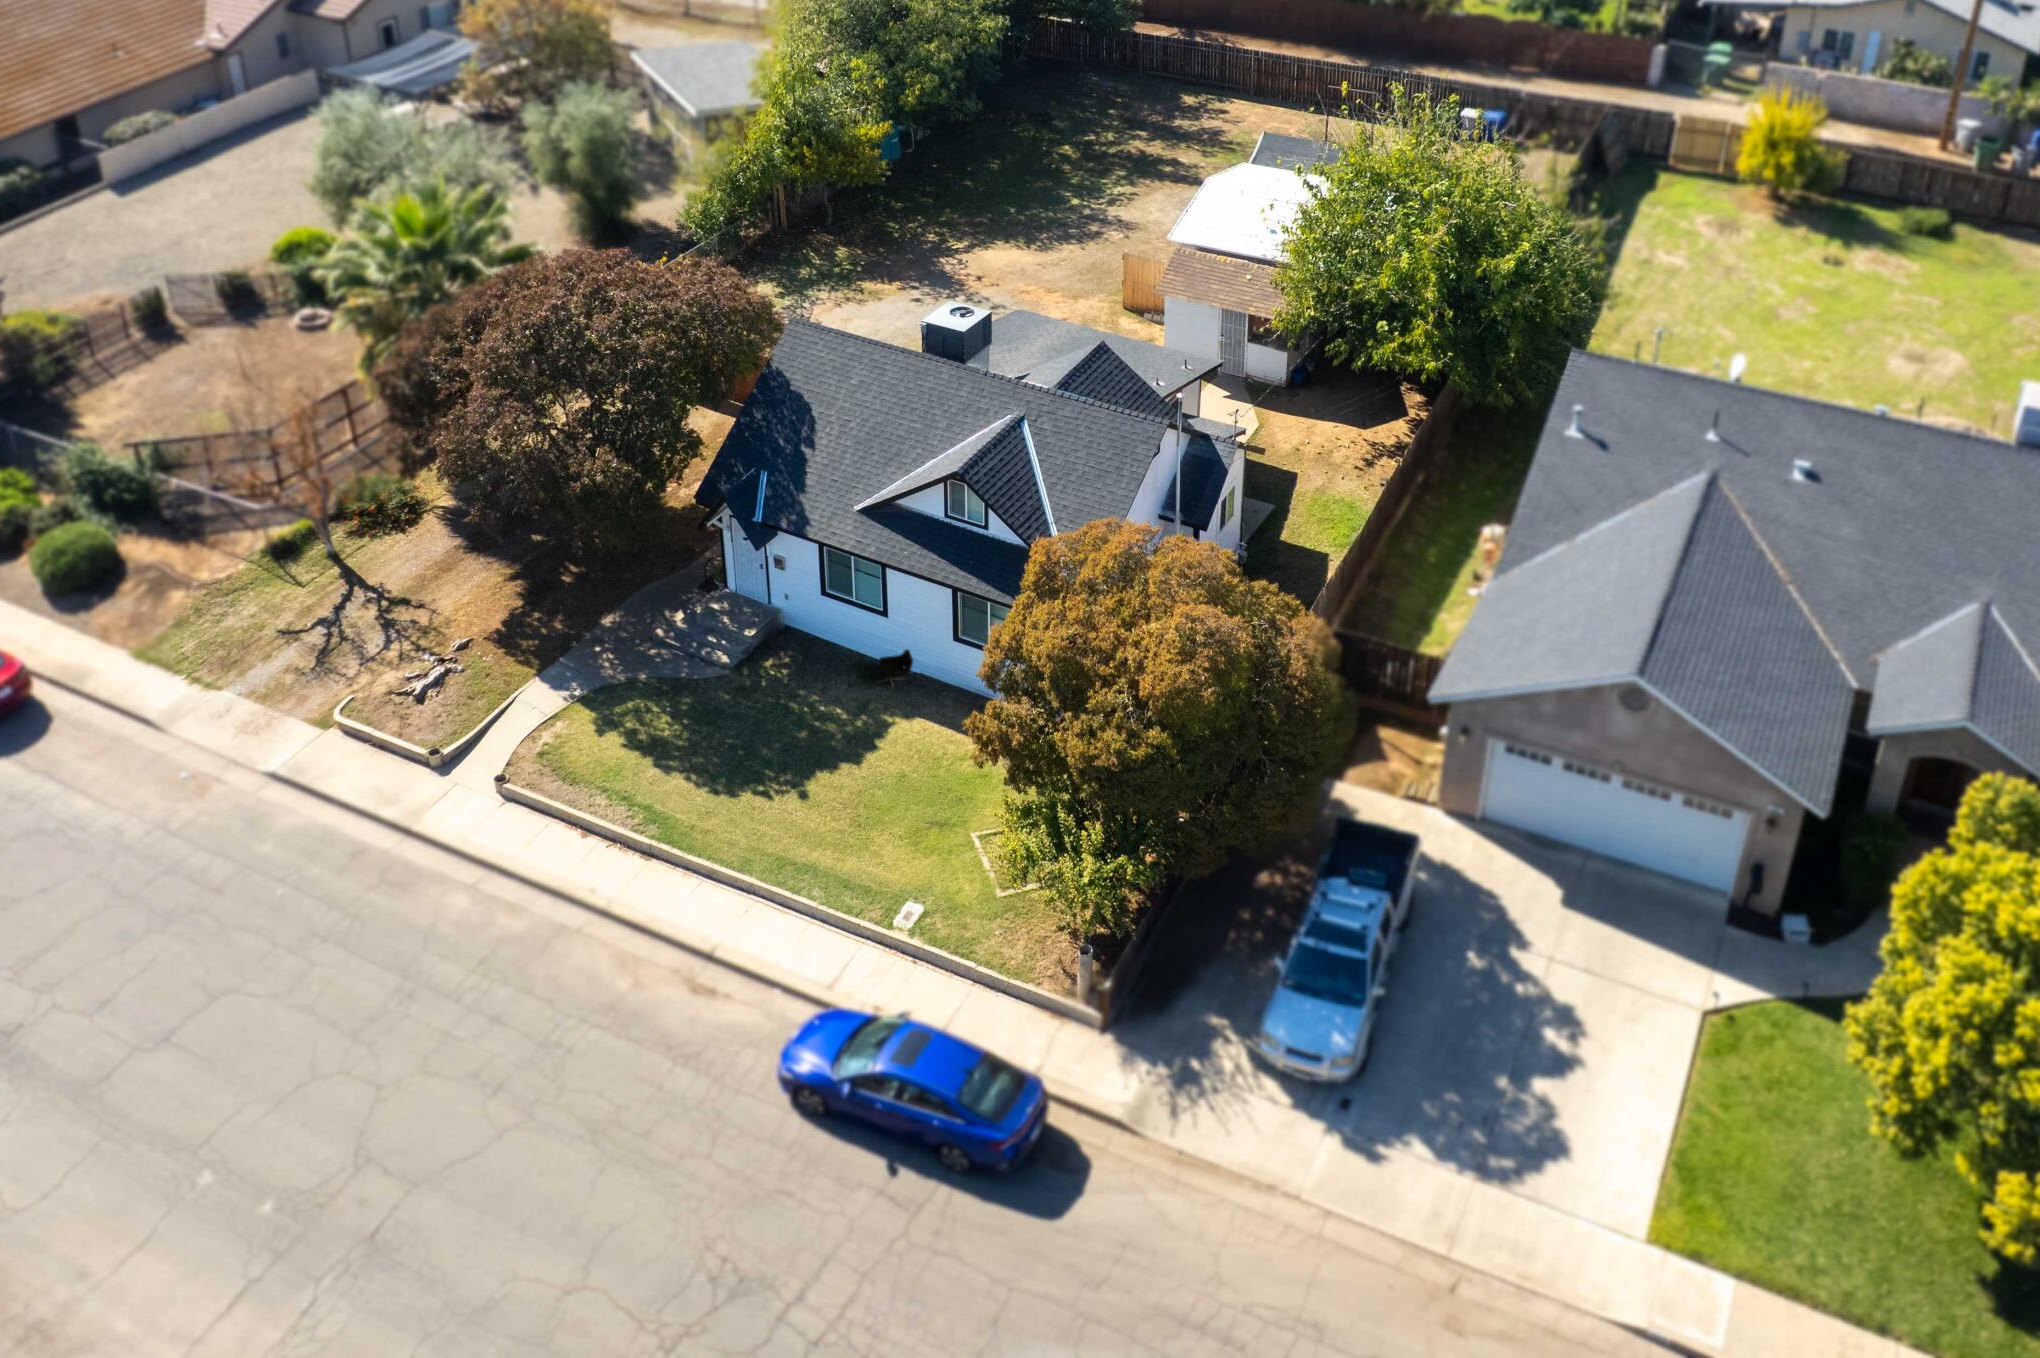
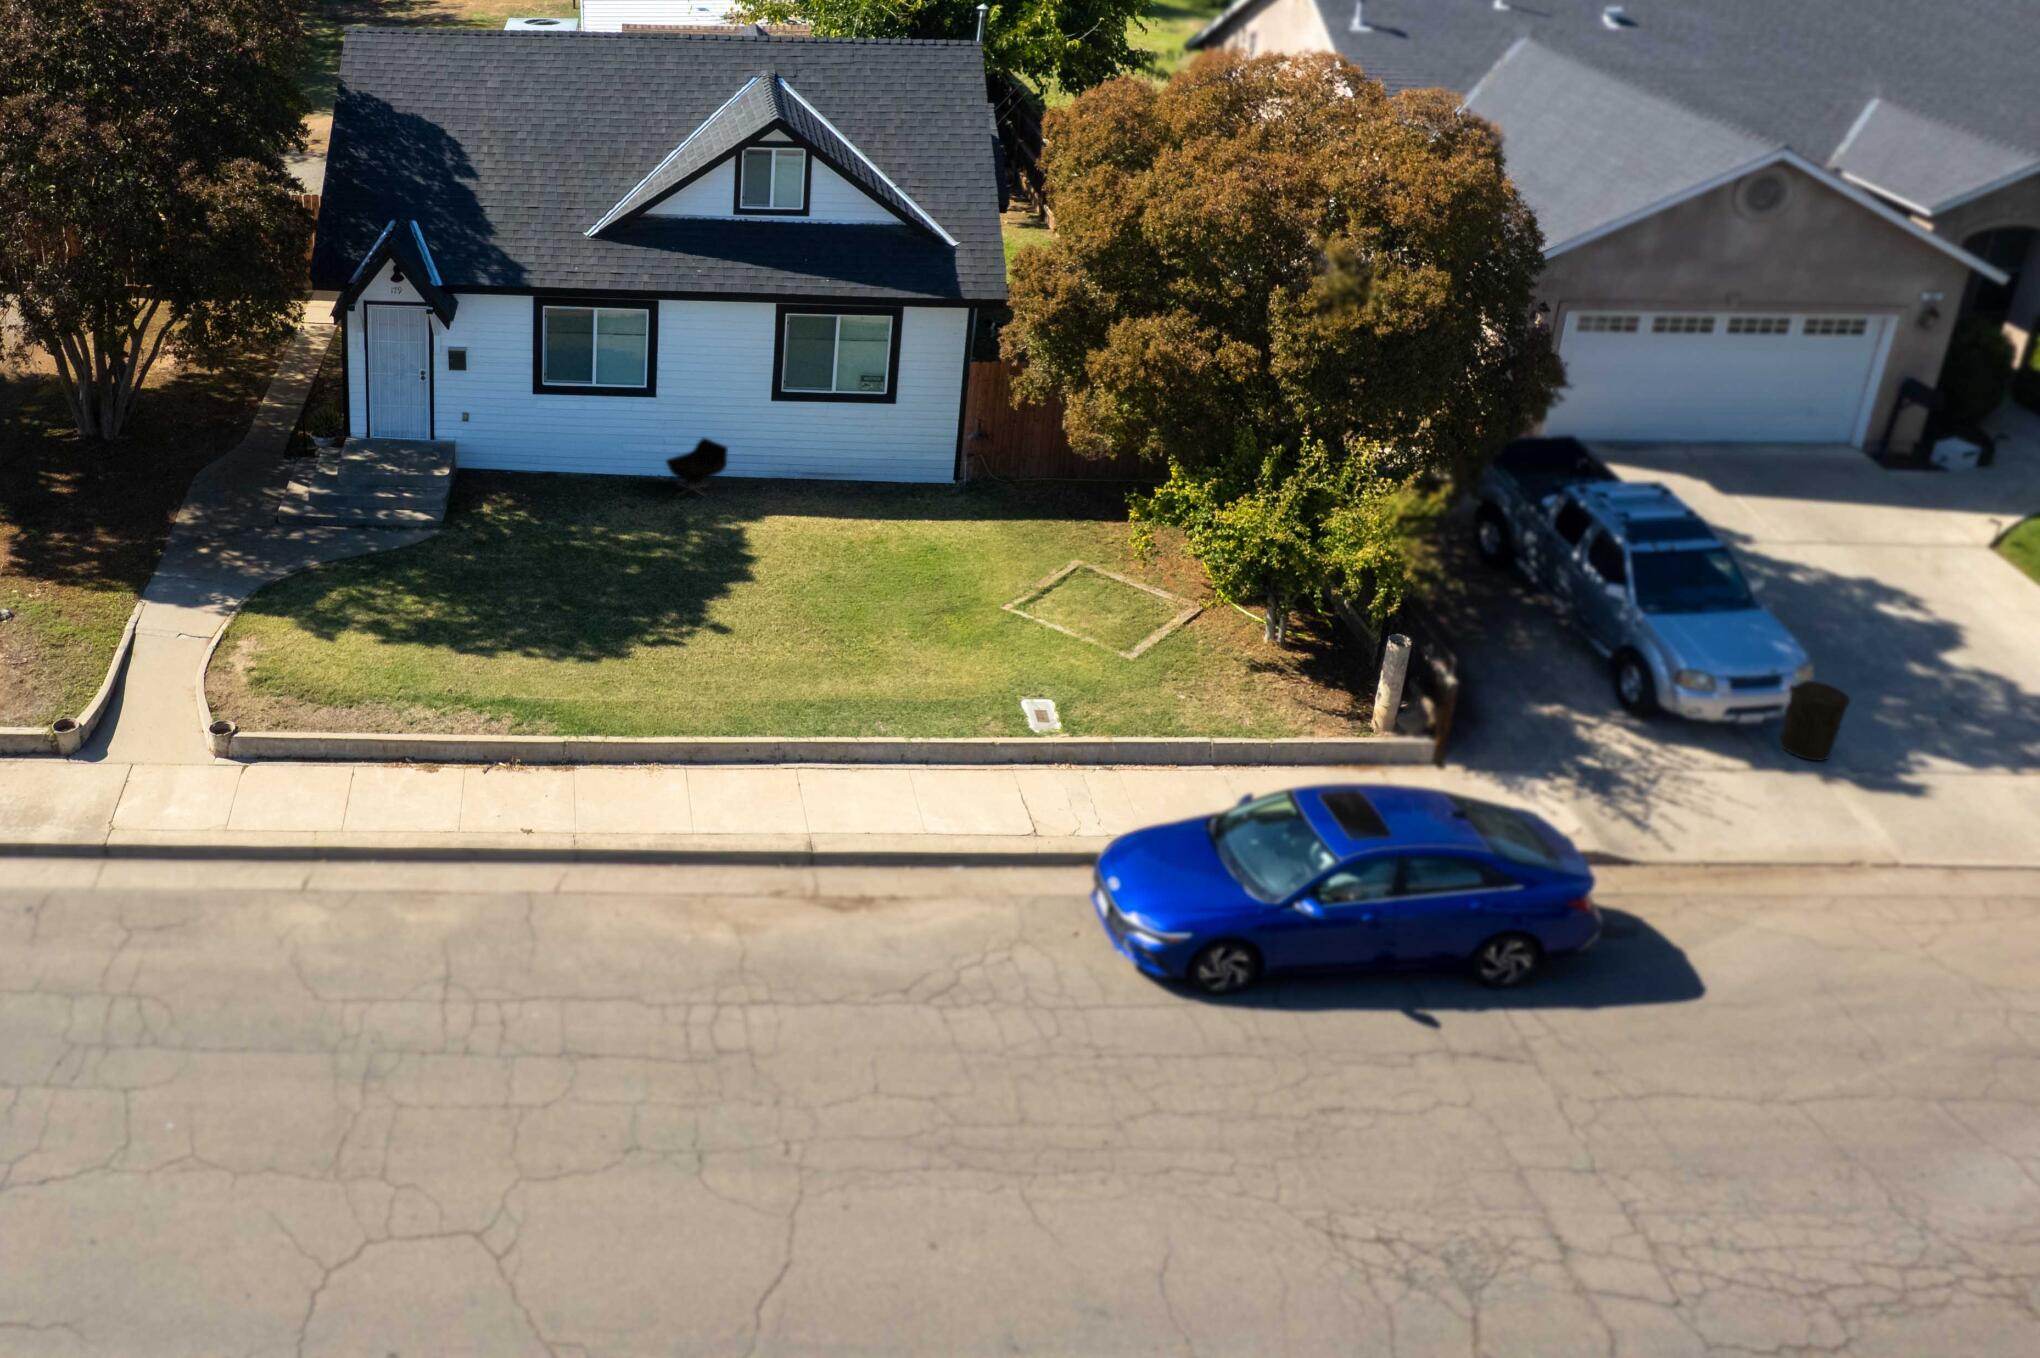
trash can: none [1325,1055,1360,1108] -> present [1780,681,1850,761]

